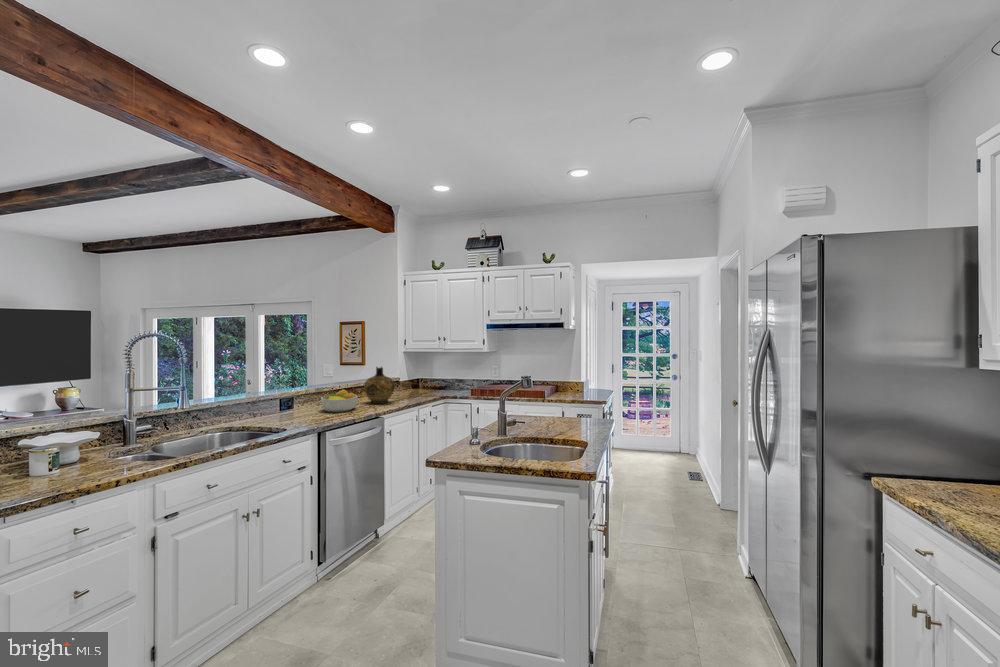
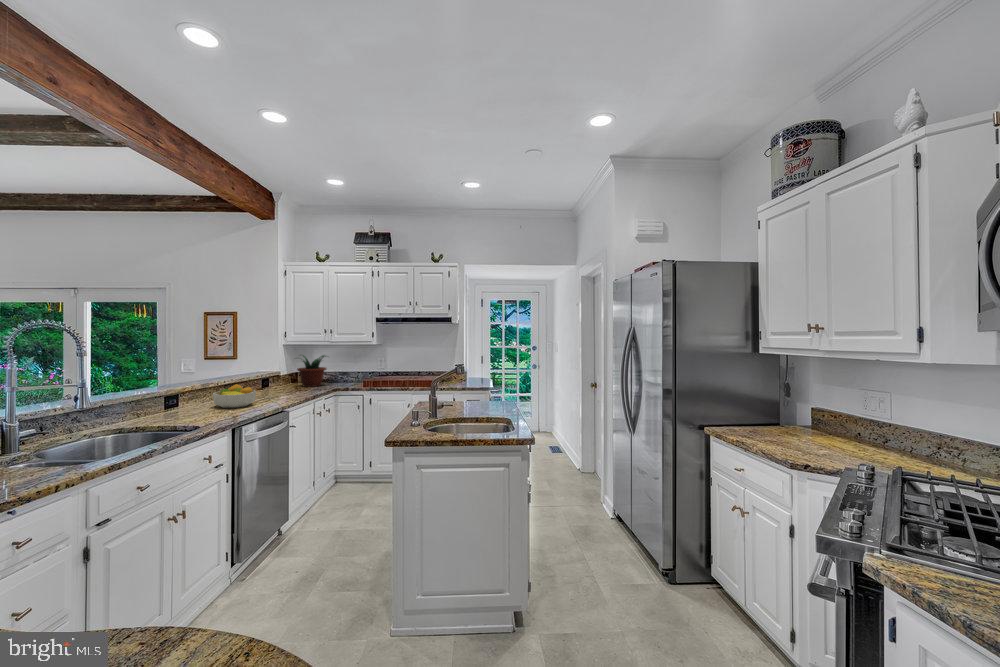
potted plant: none [411,361,444,393] -> present [297,355,326,387]
ceramic jug: present [364,367,395,404] -> none [255,360,289,398]

